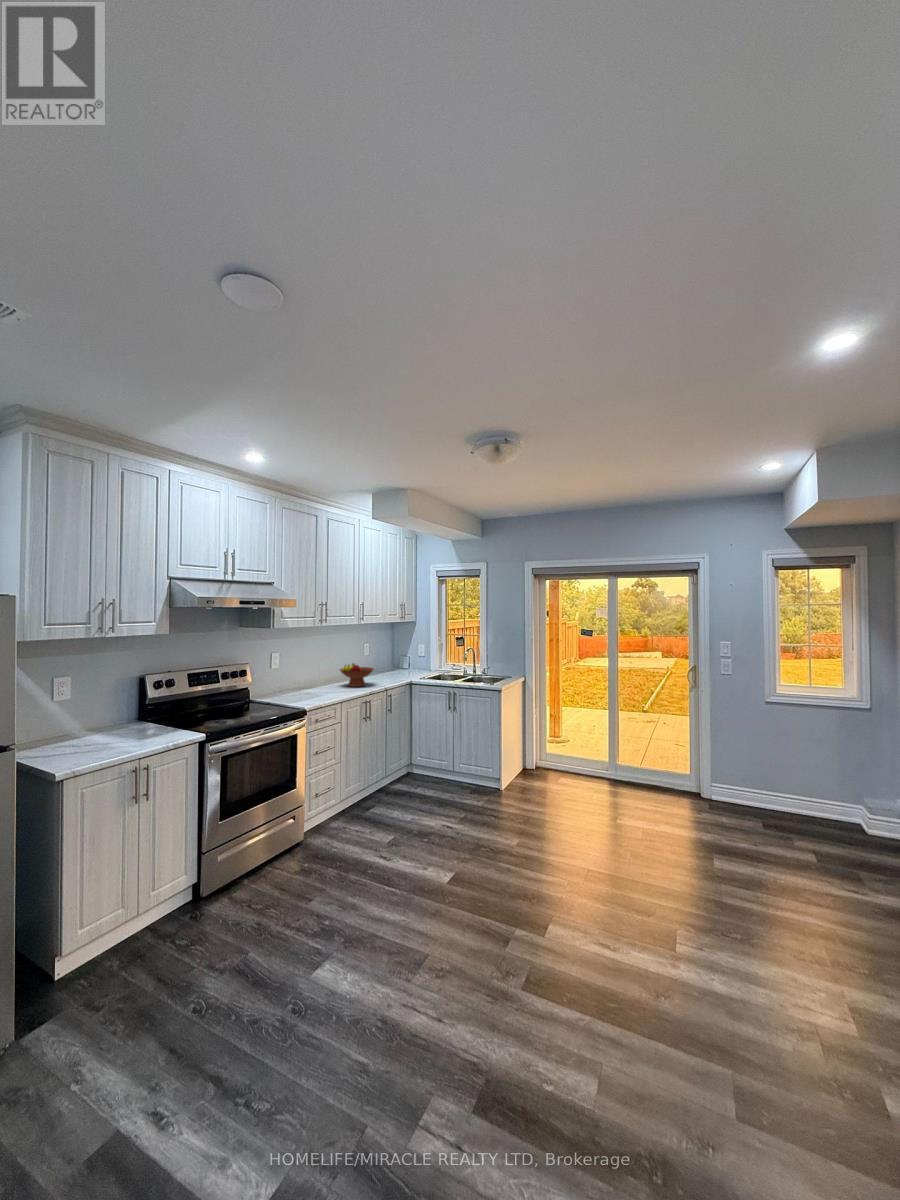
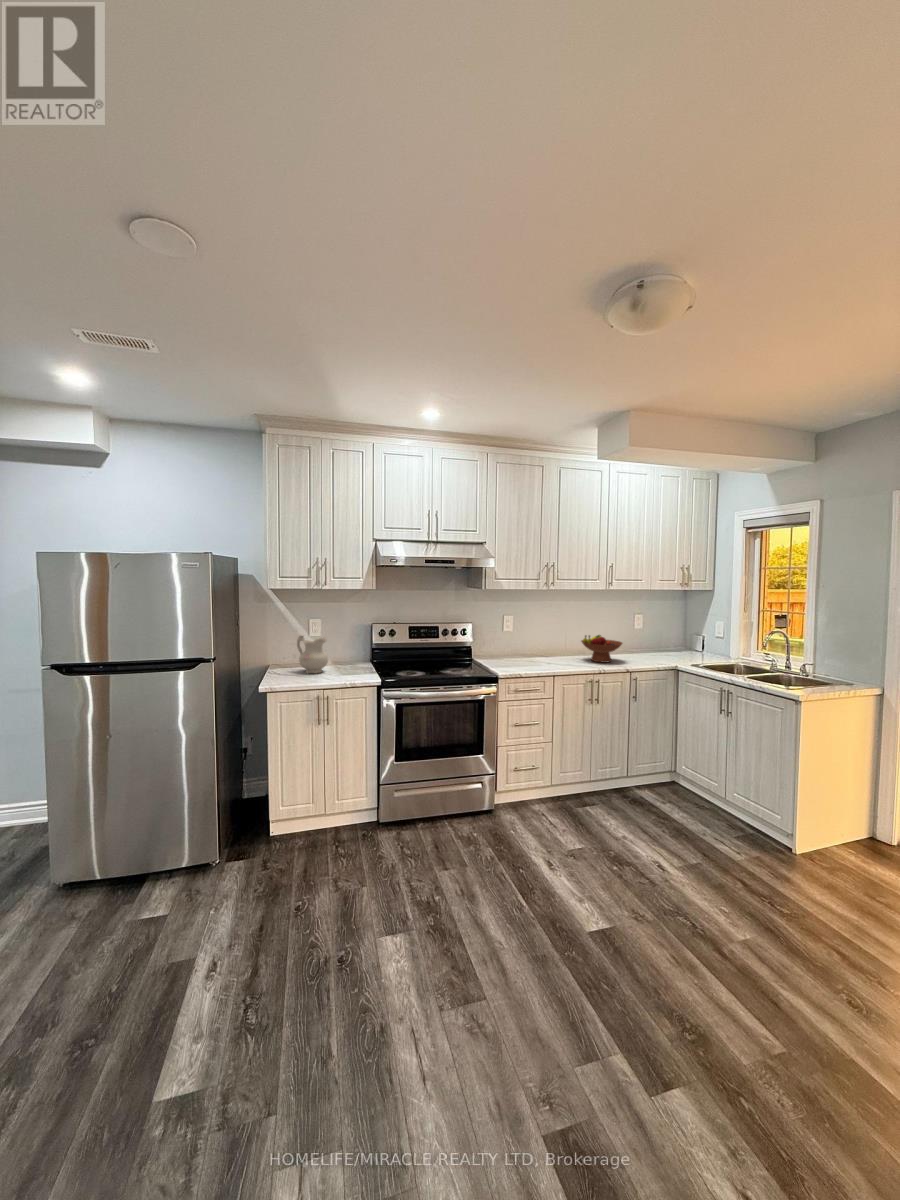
ceramic pitcher: none [56,697,108,746] -> present [297,636,328,673]

